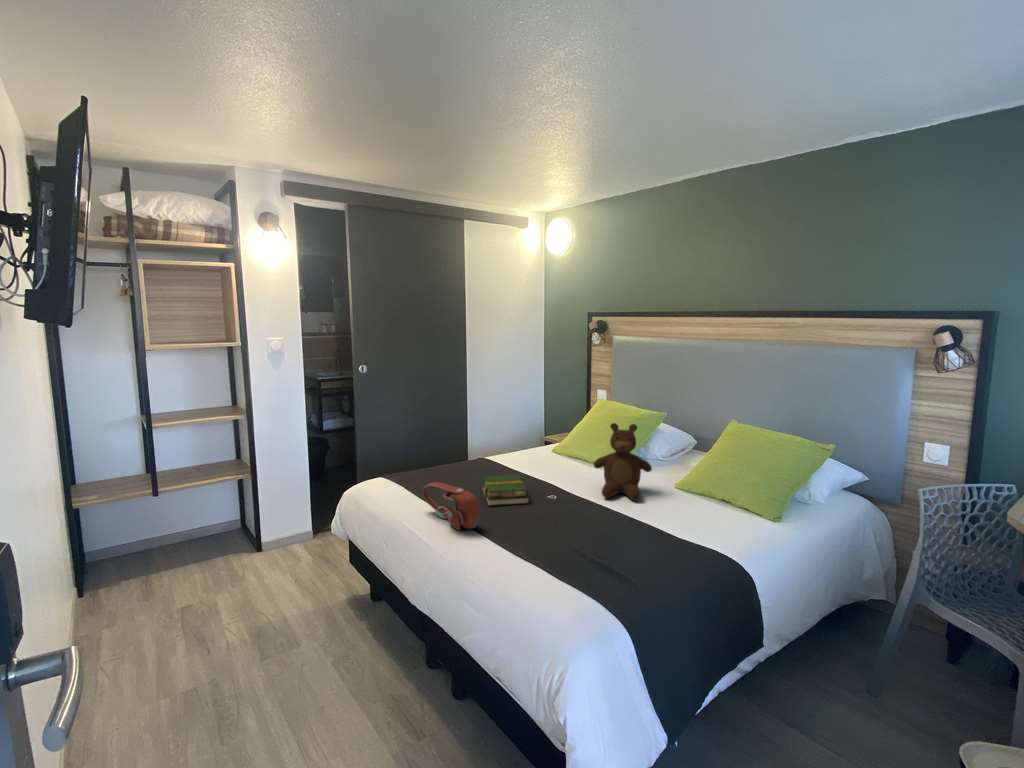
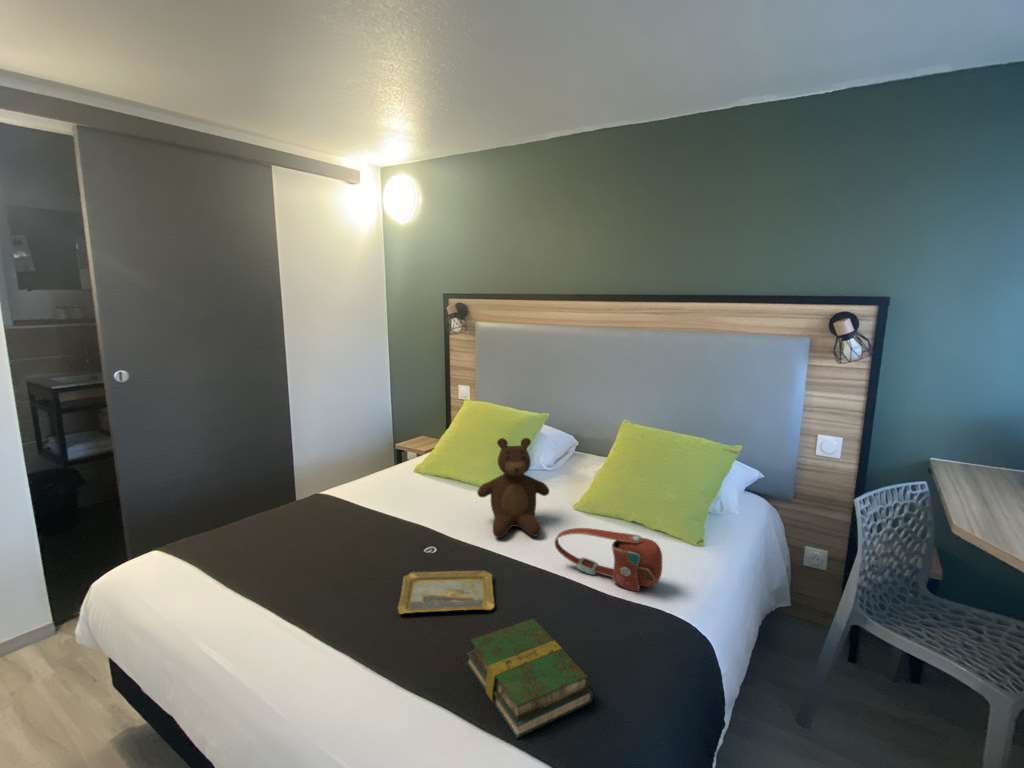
book: present [482,475,530,506] -> present [467,619,593,738]
handbag: present [422,482,481,530] -> present [555,528,662,591]
tray: none [524,508,594,534] -> present [398,571,494,614]

